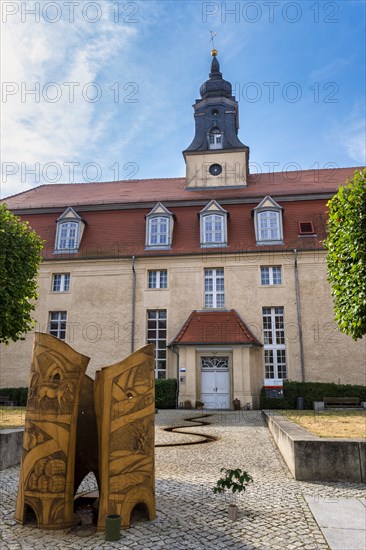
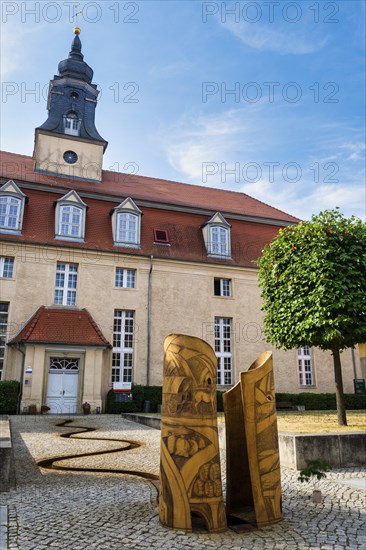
trash can: present [77,514,122,541] -> none [247,509,291,536]

